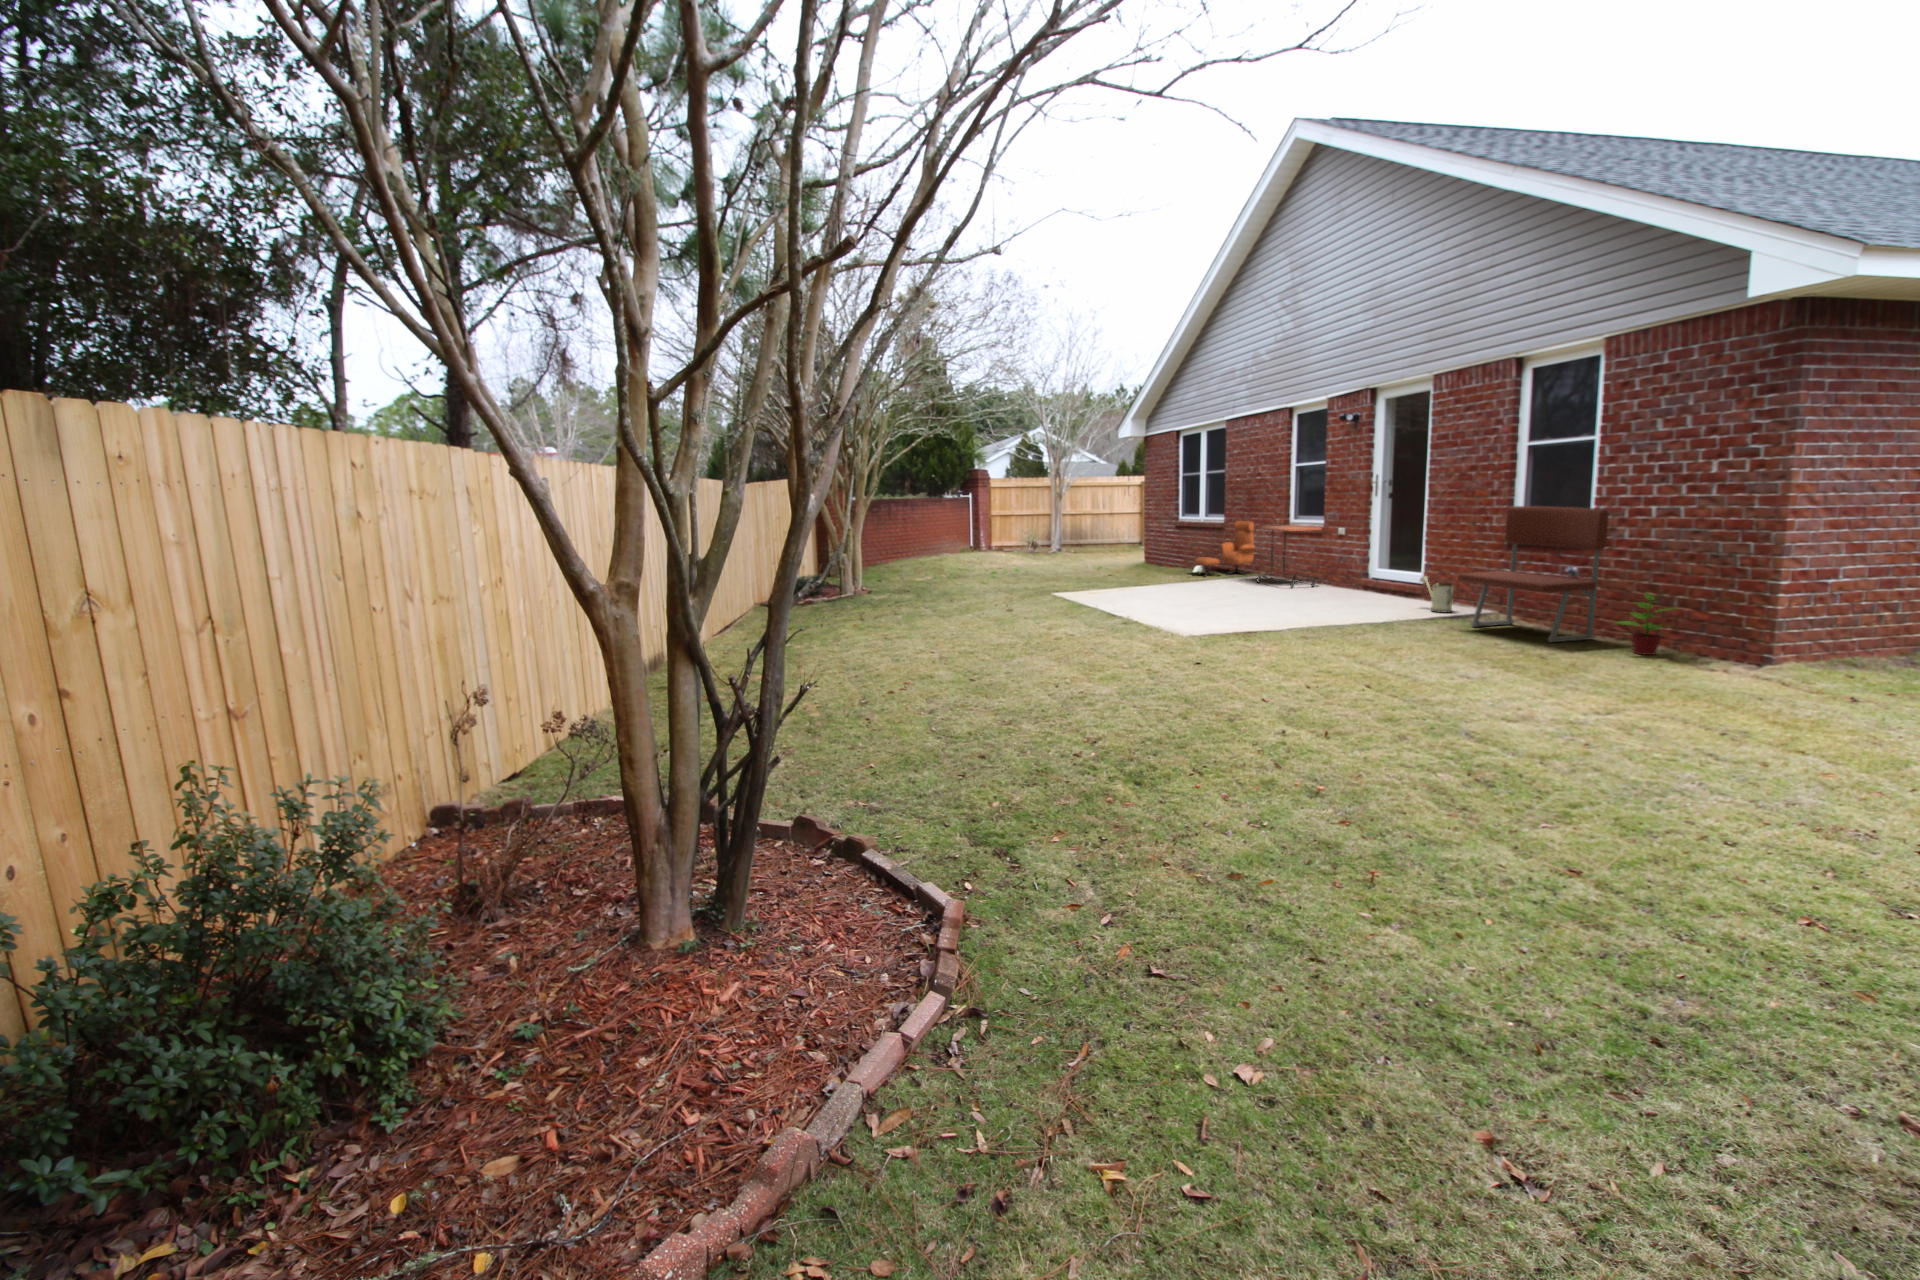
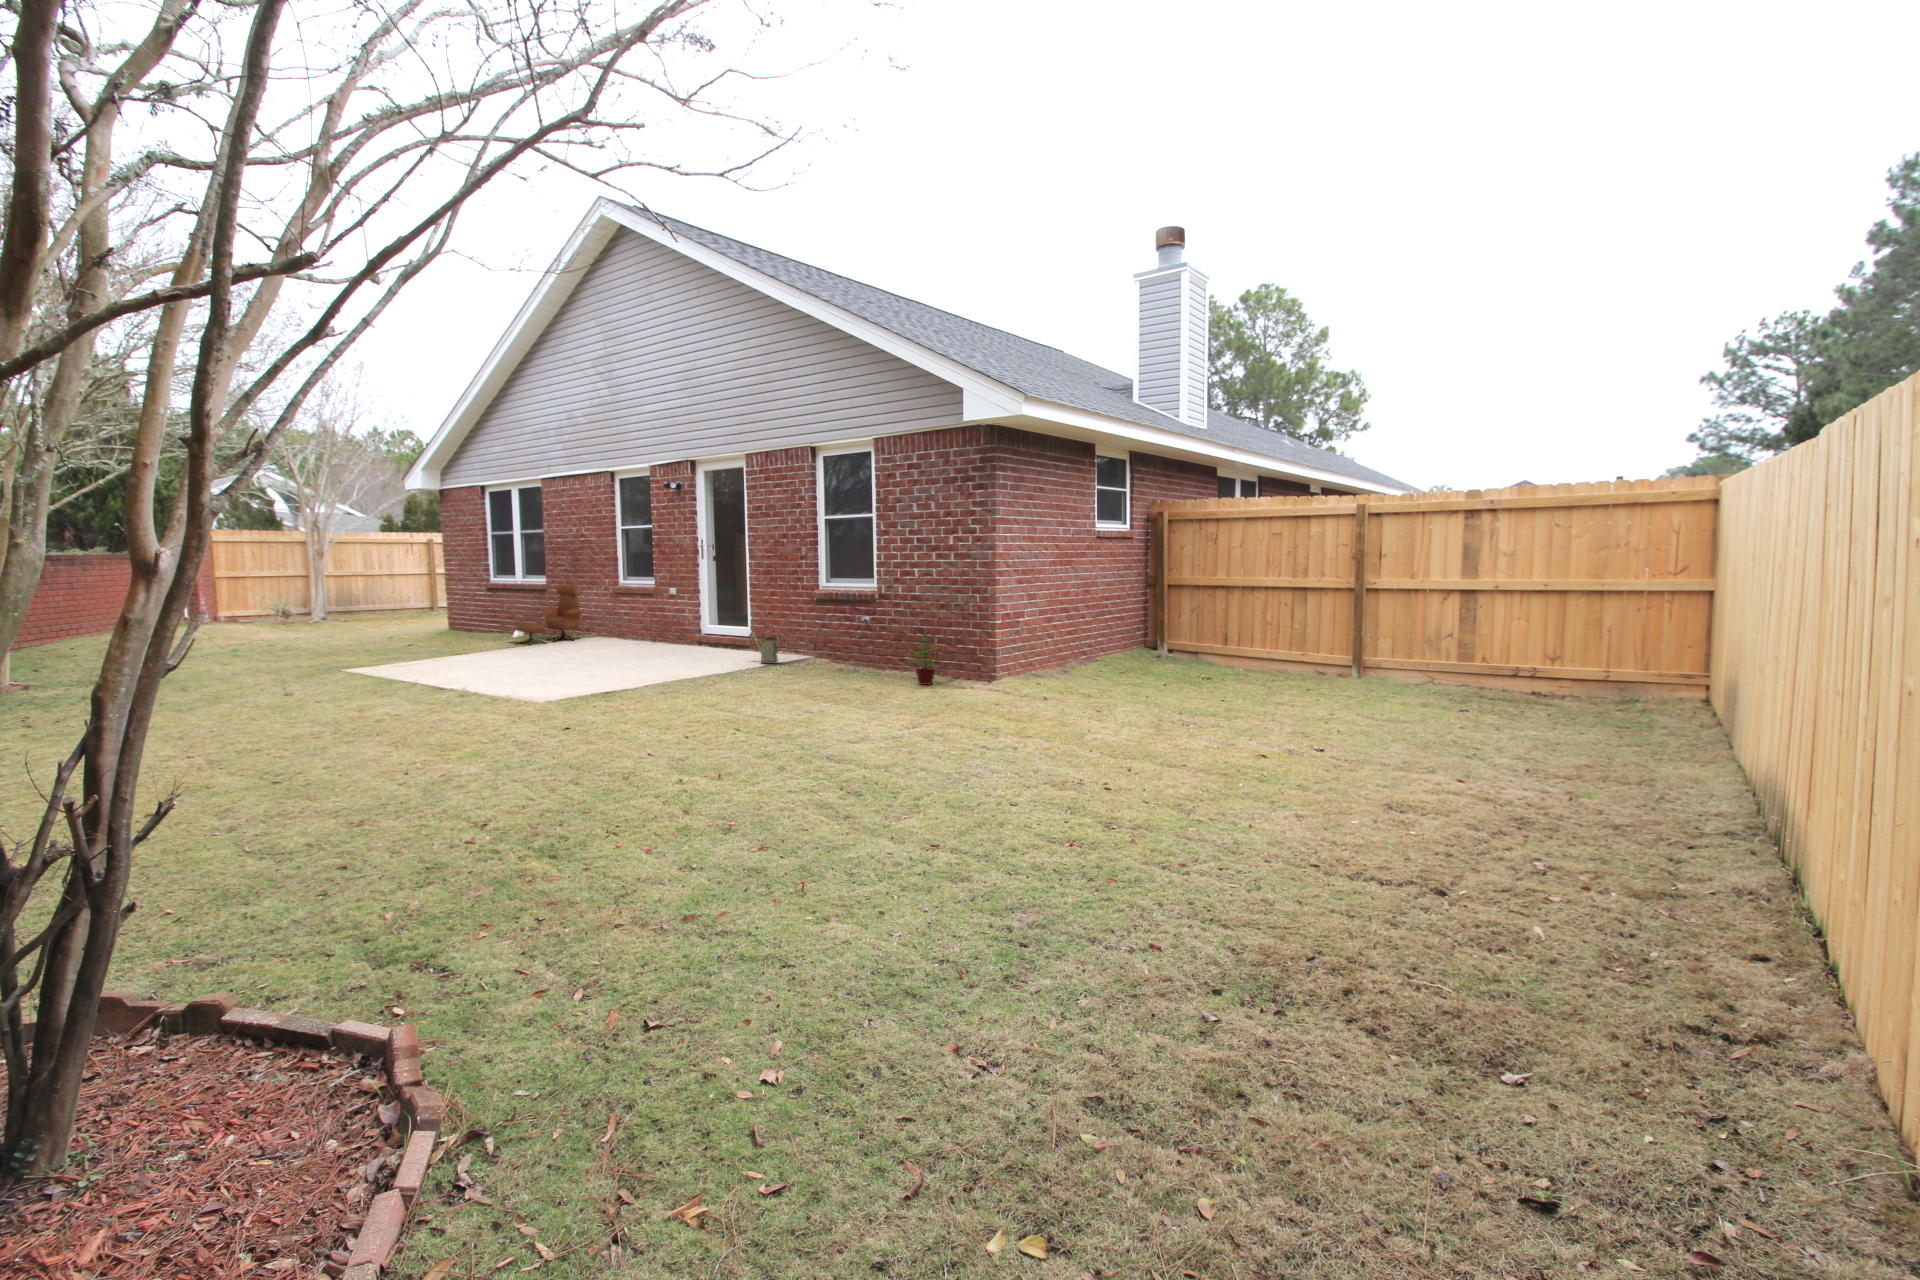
bench: present [1458,506,1609,642] -> none [785,569,891,682]
side table: present [1257,525,1321,587] -> none [588,589,654,651]

